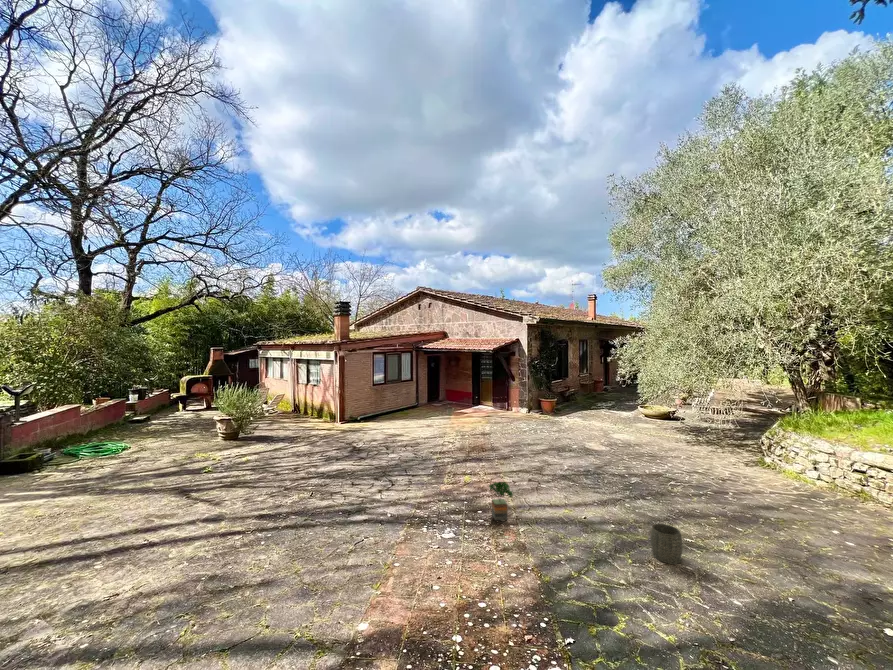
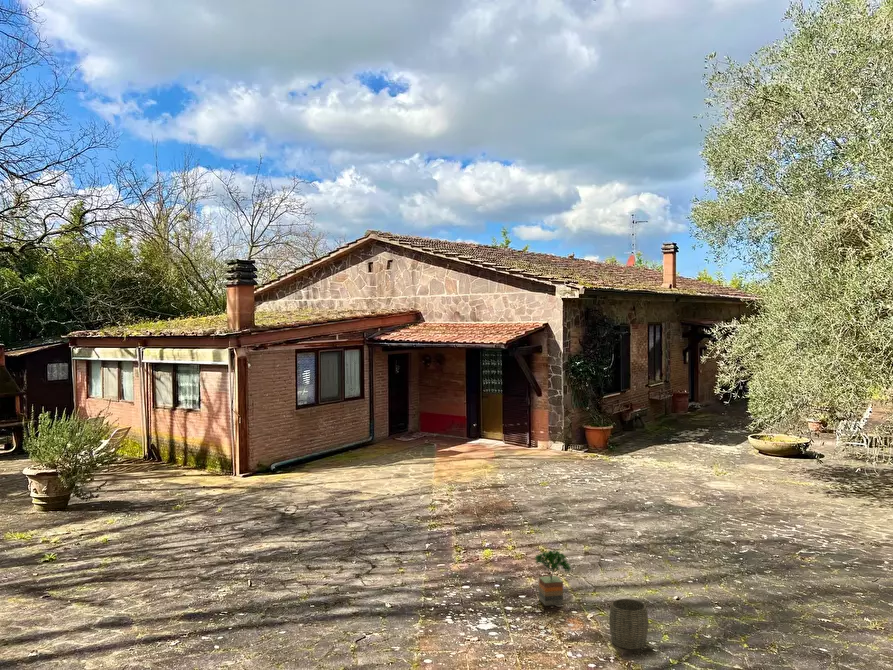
woven basket: present [651,524,682,564] -> present [609,599,648,649]

